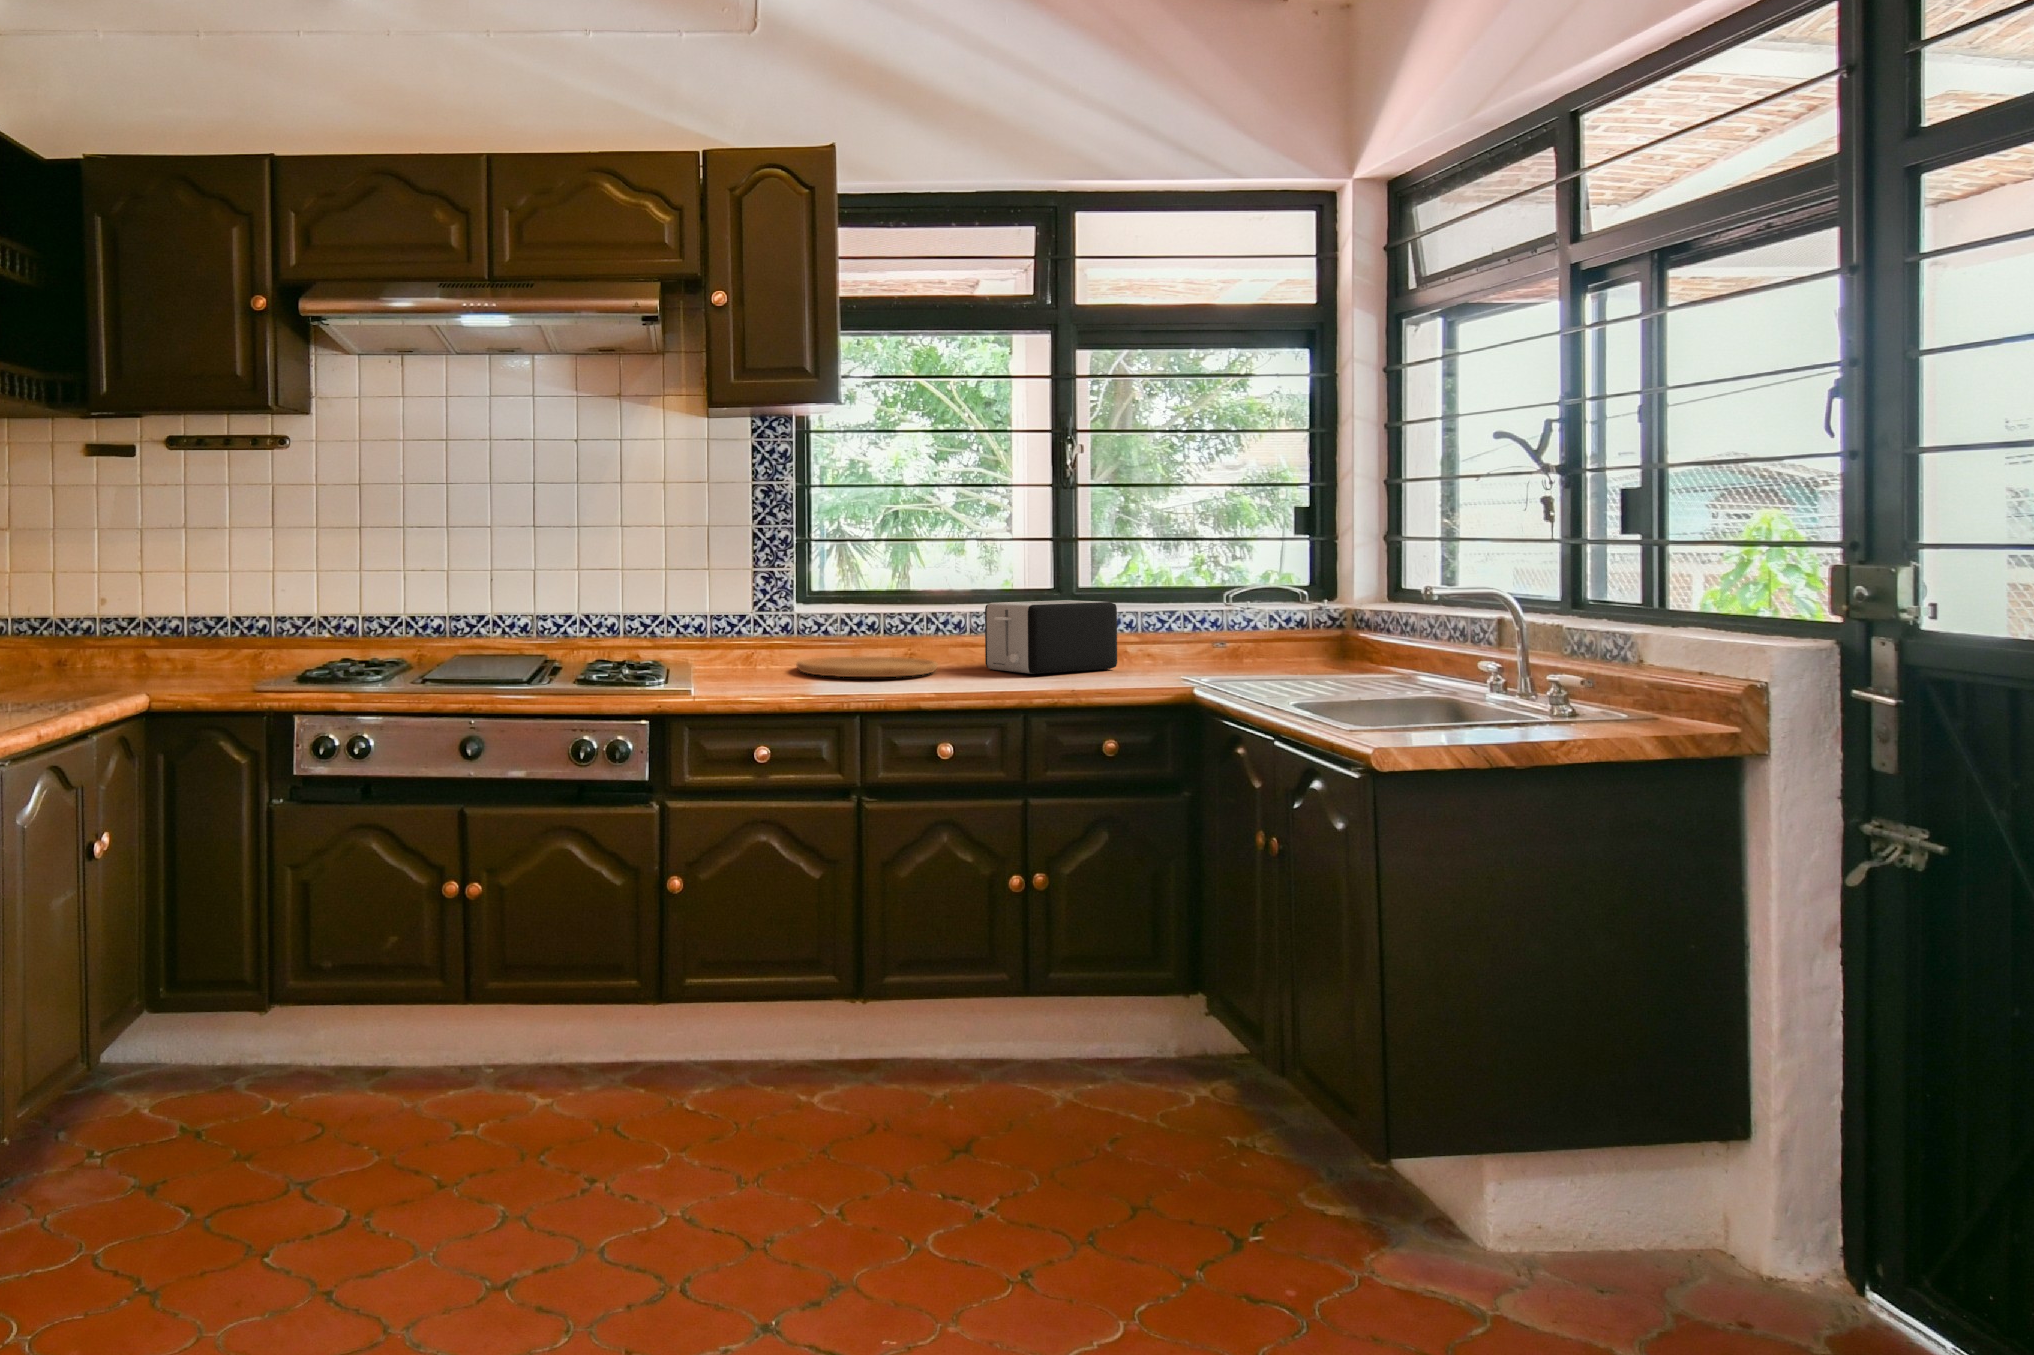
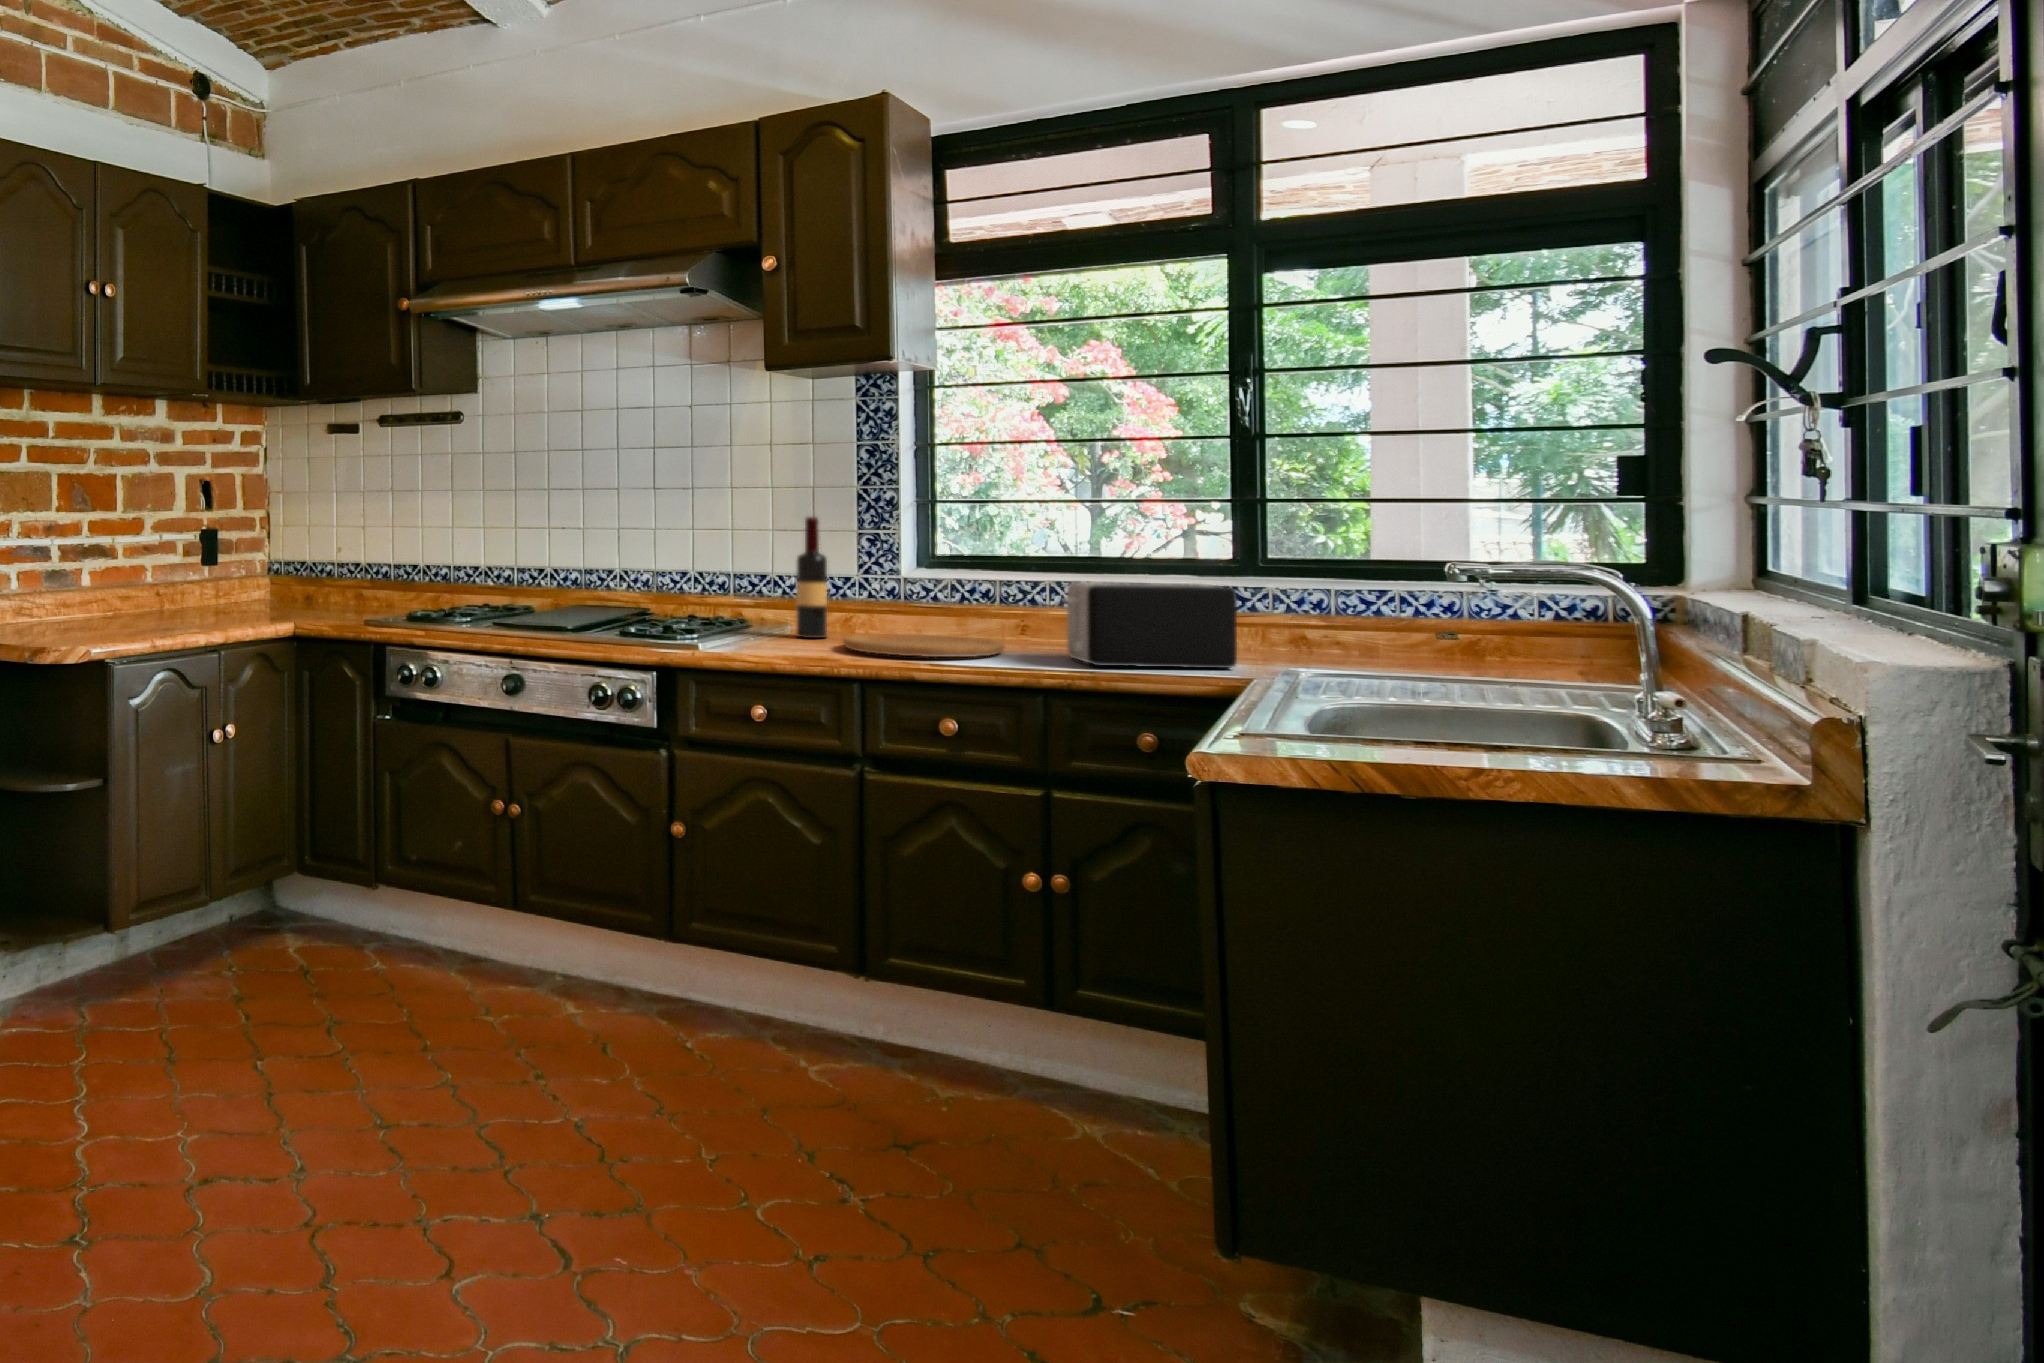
wine bottle: none [725,549,754,667] -> present [796,517,827,638]

